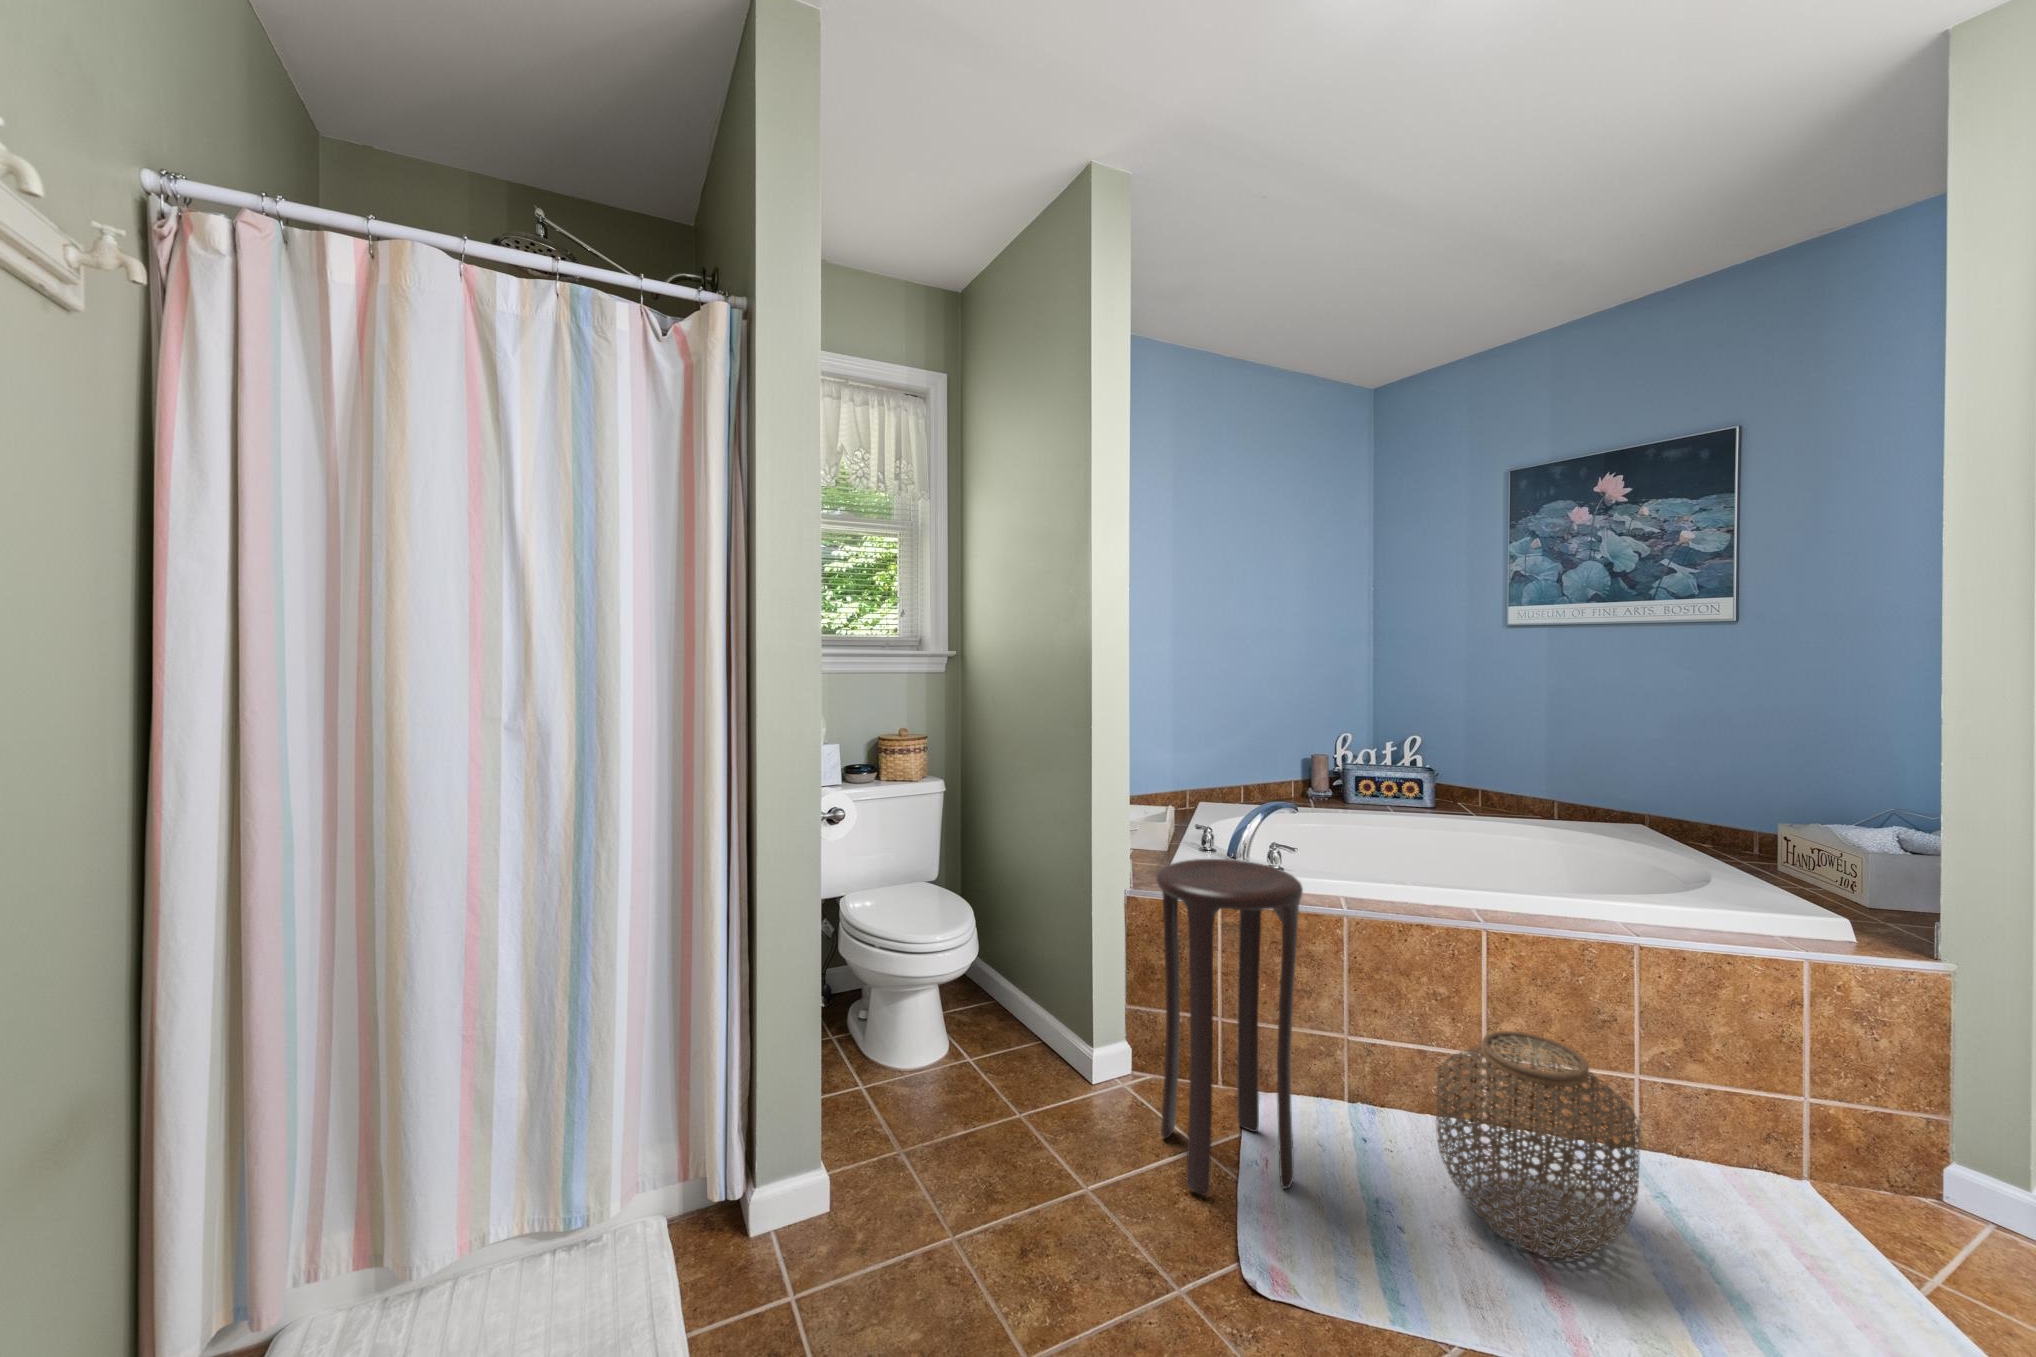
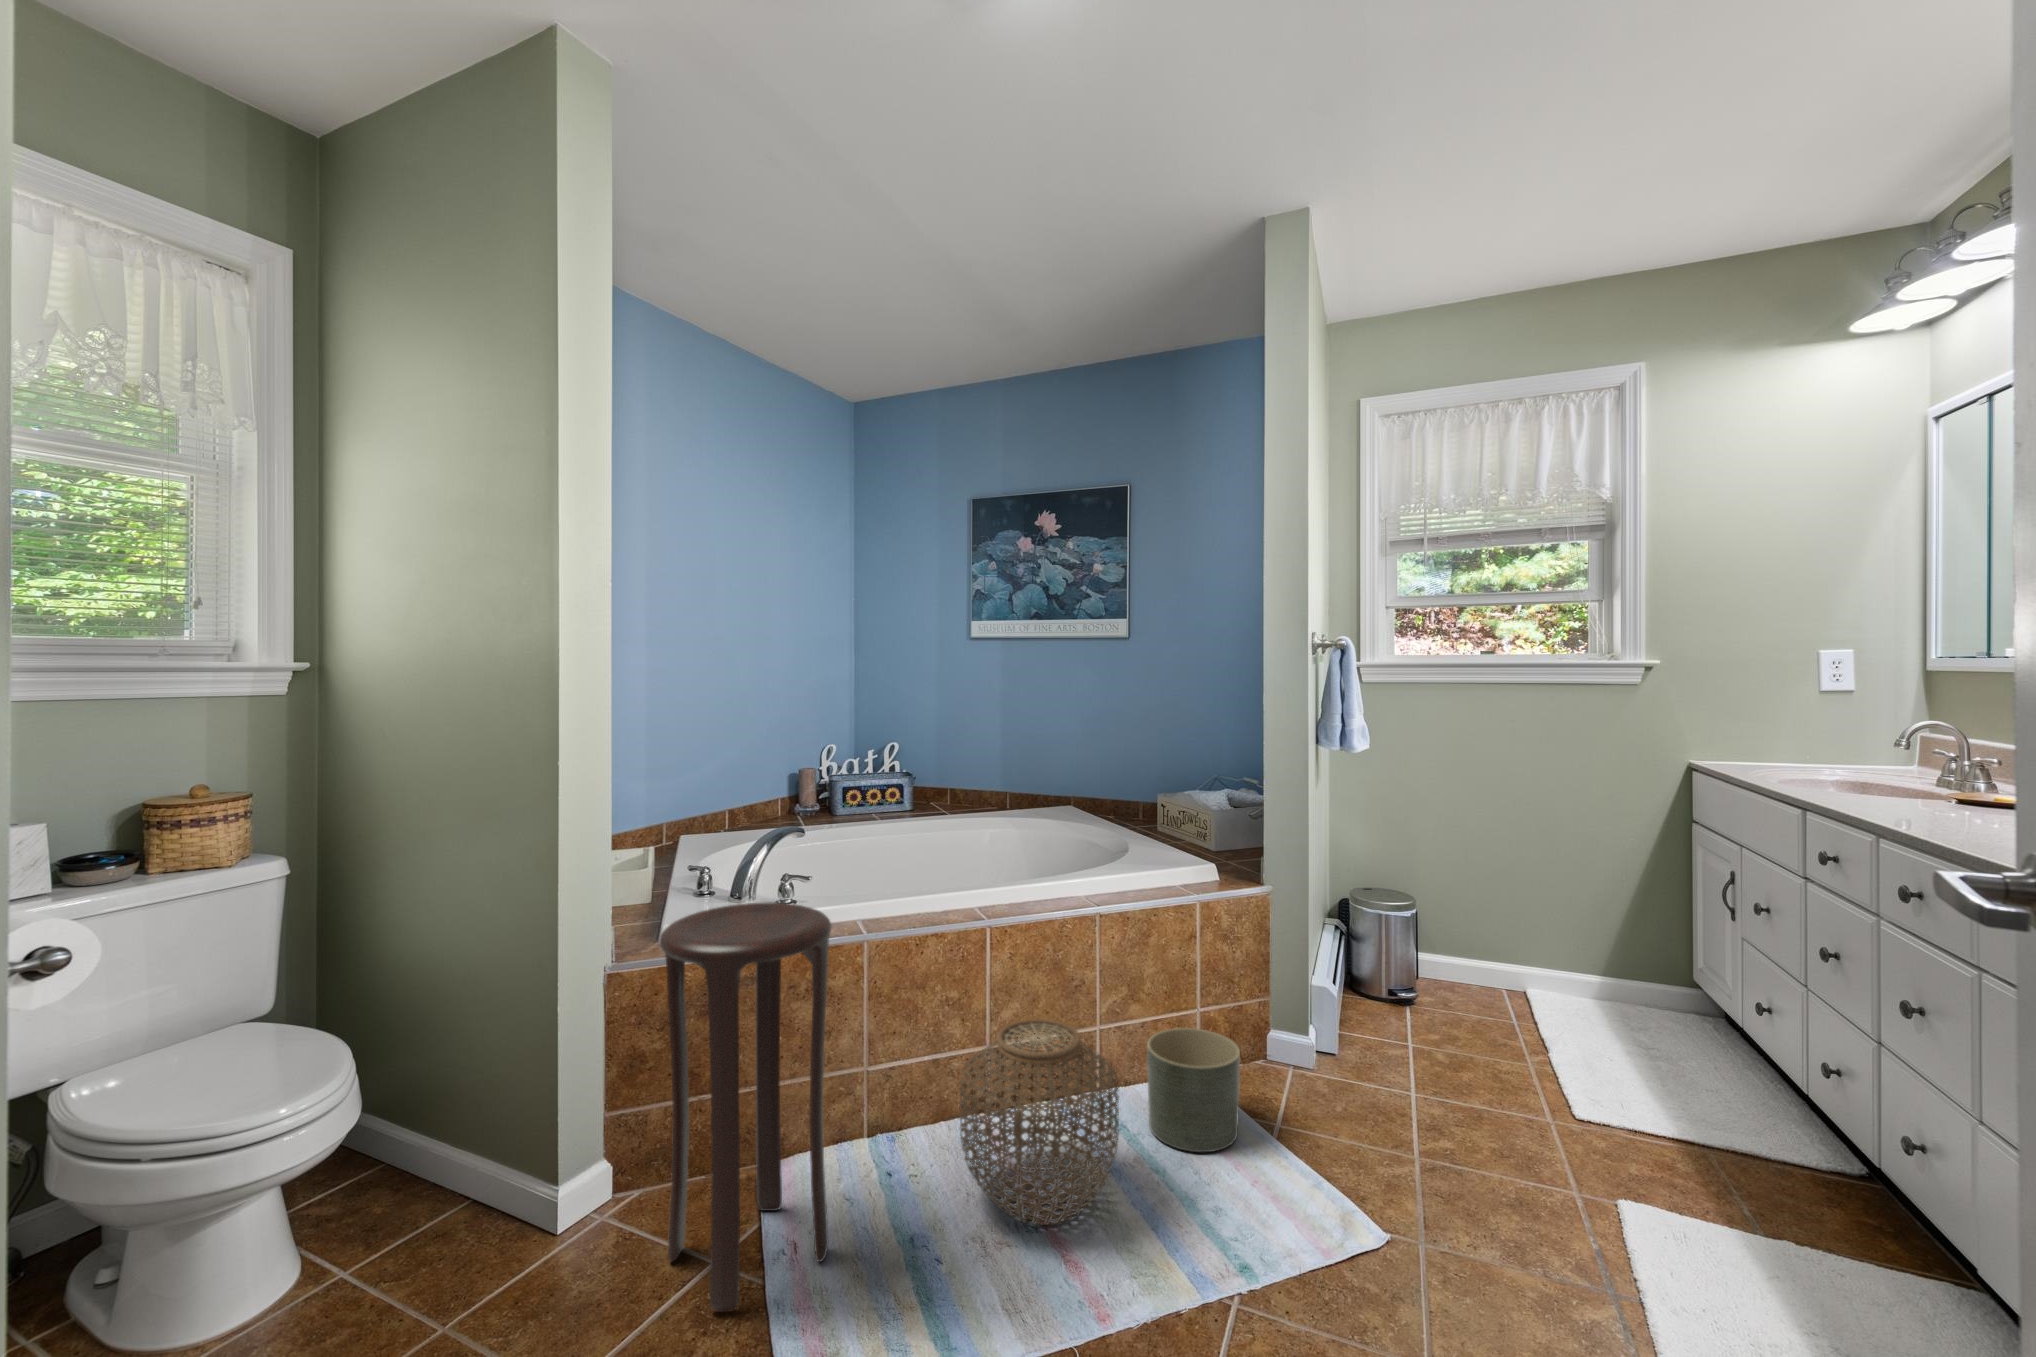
planter: none [1702,1098,1859,1270] -> present [1147,1028,1240,1152]

